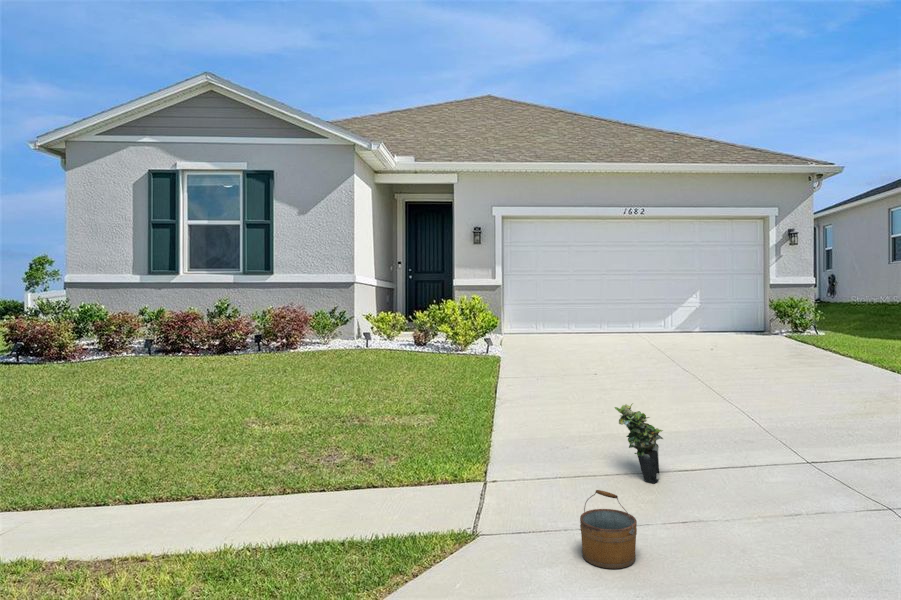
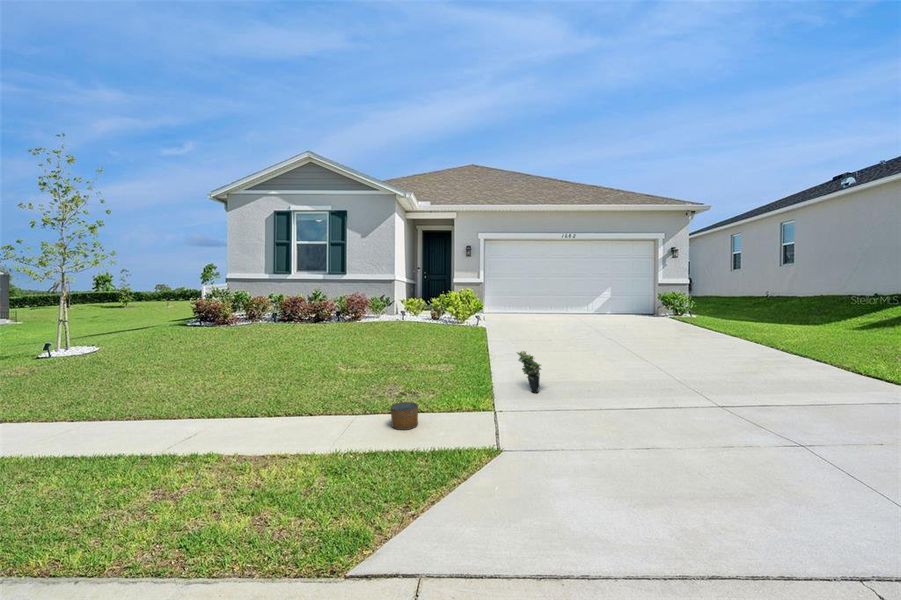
bucket: present [580,490,637,569] -> present [391,392,418,430]

